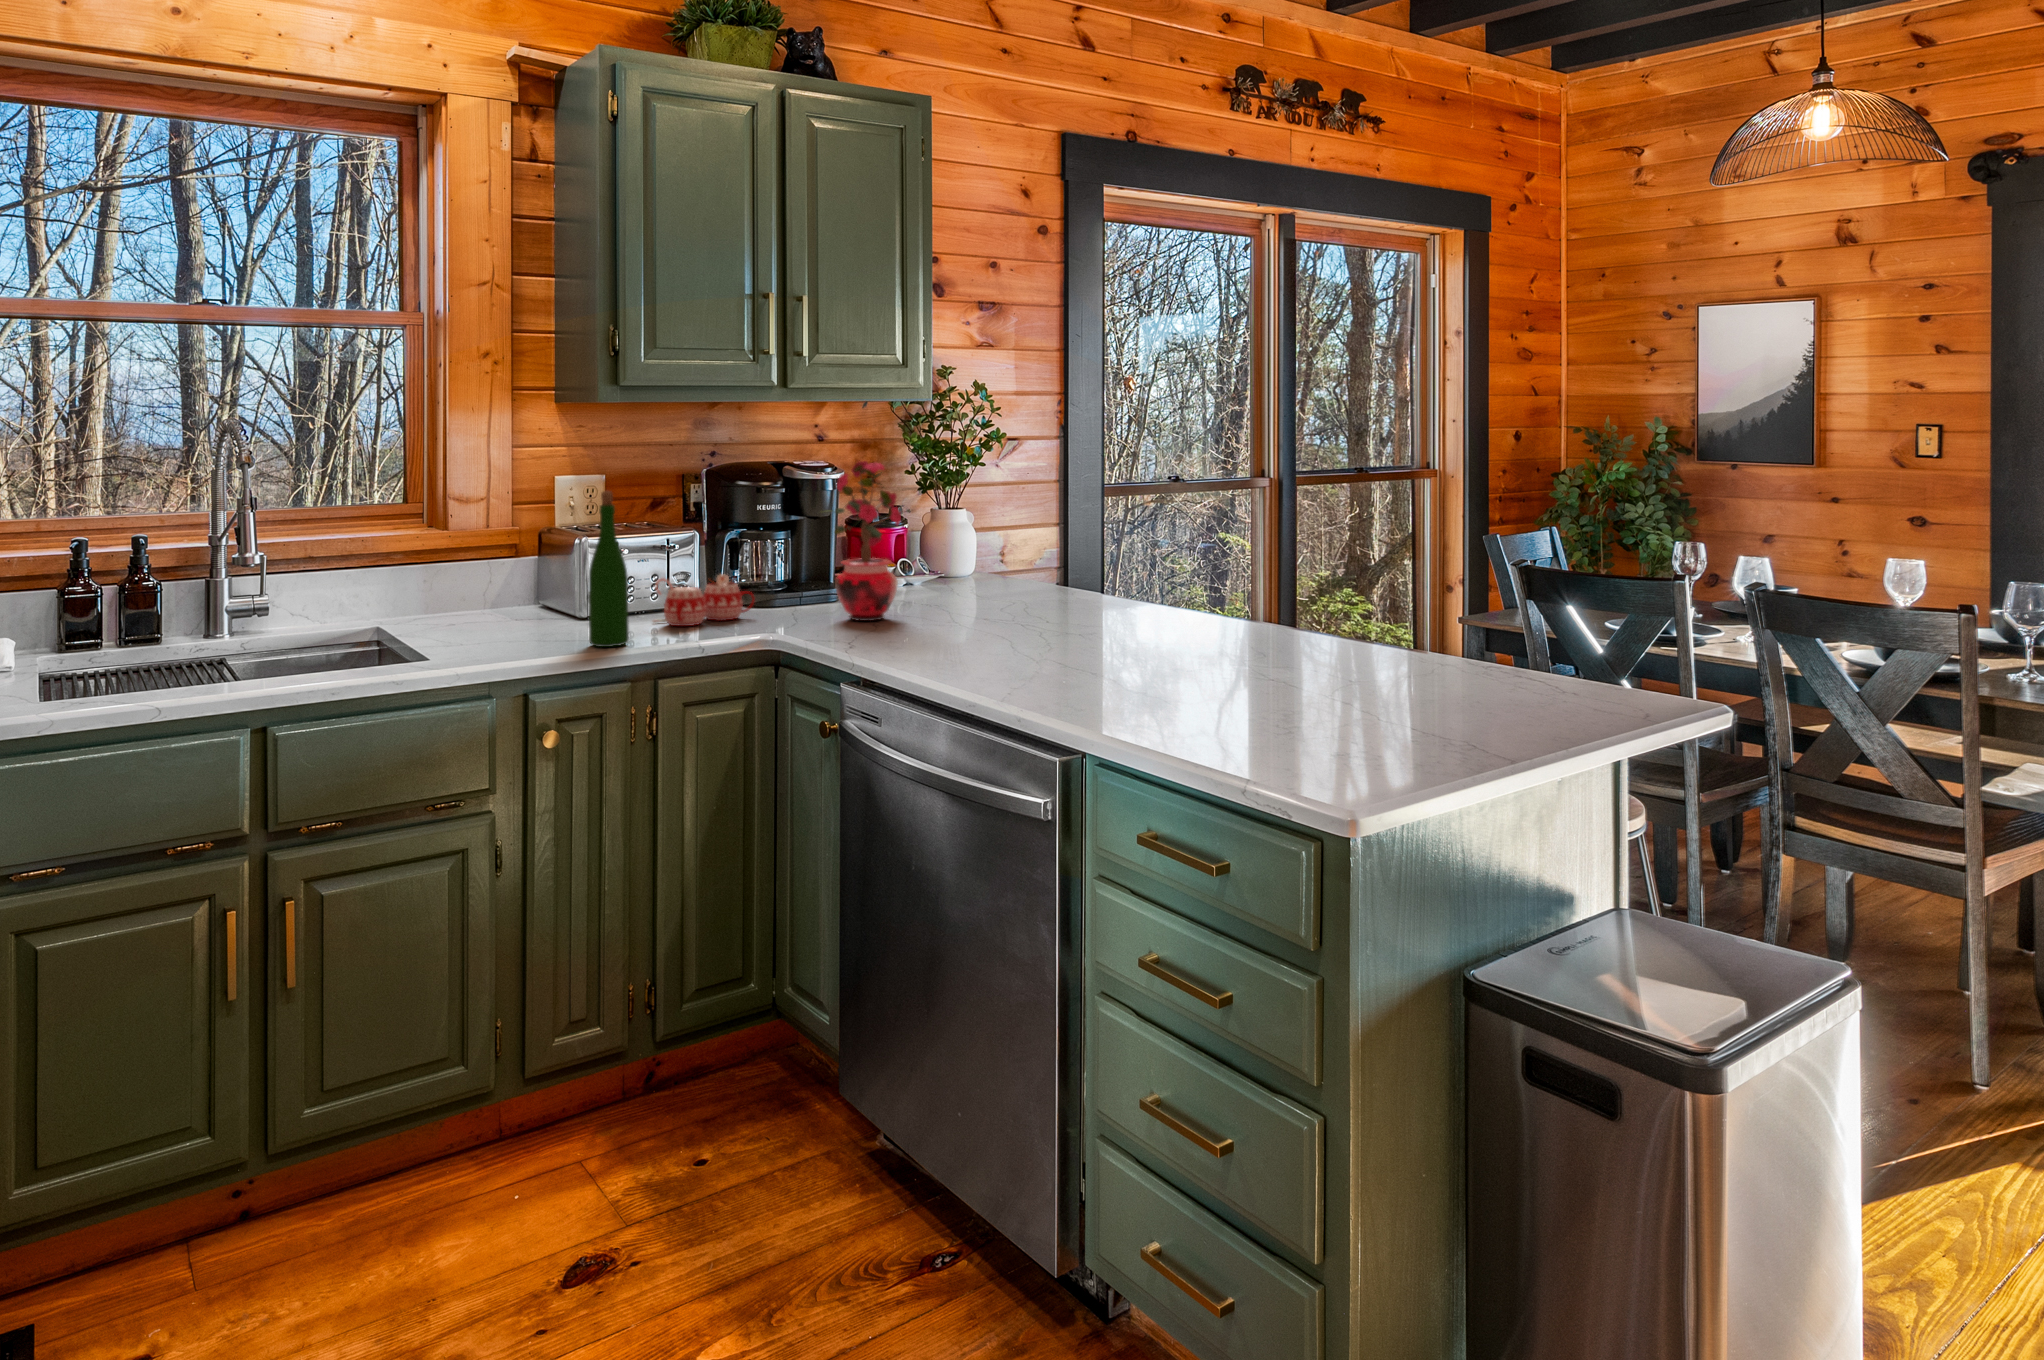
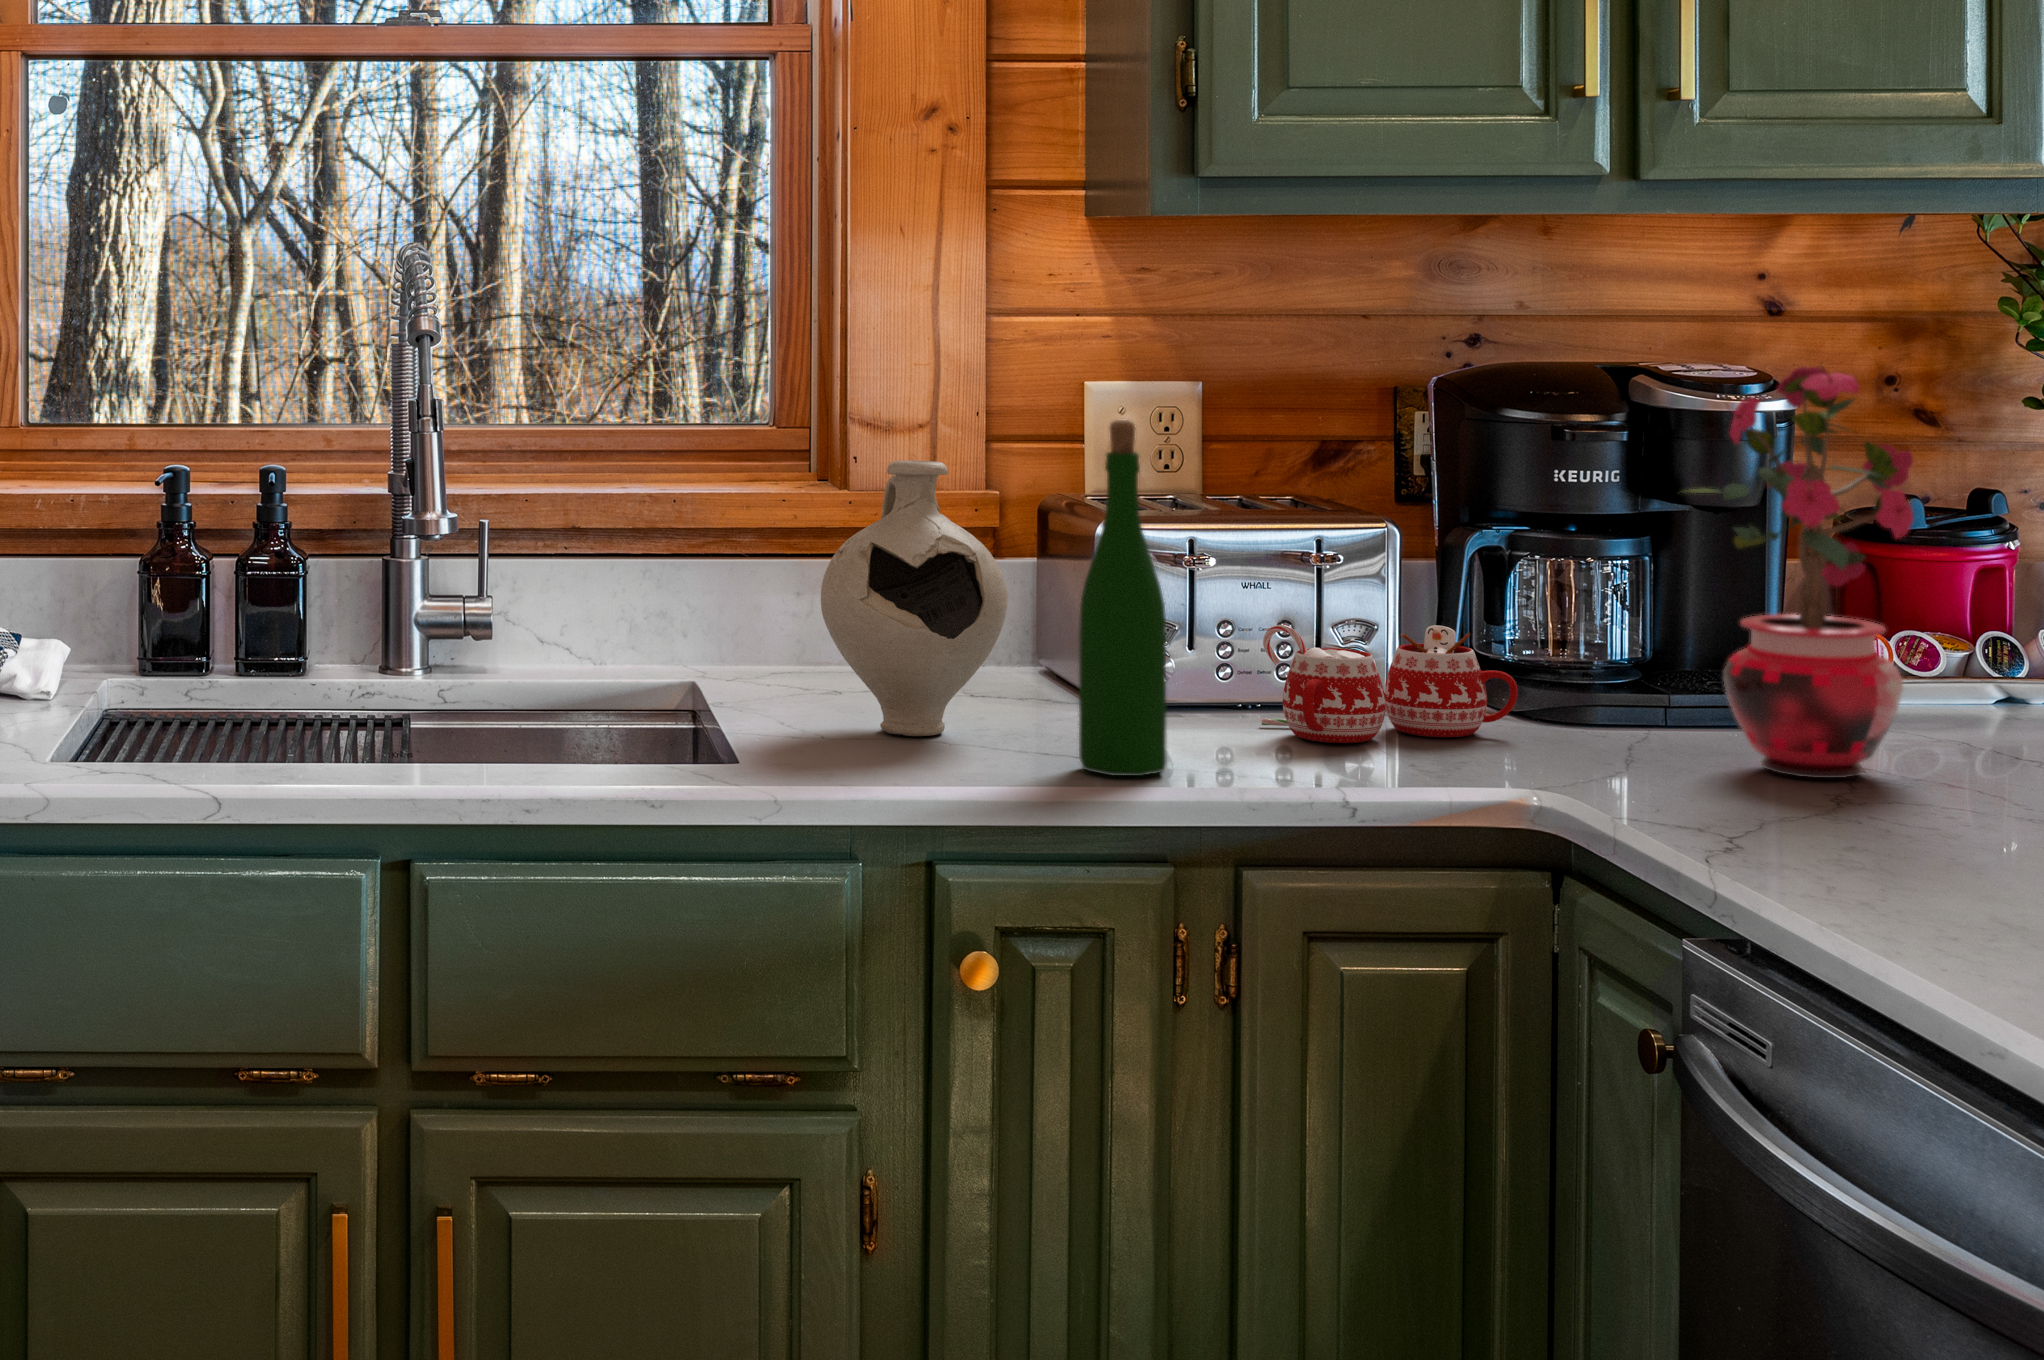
decorative vase: none [459,515,547,641] -> present [821,460,1007,736]

